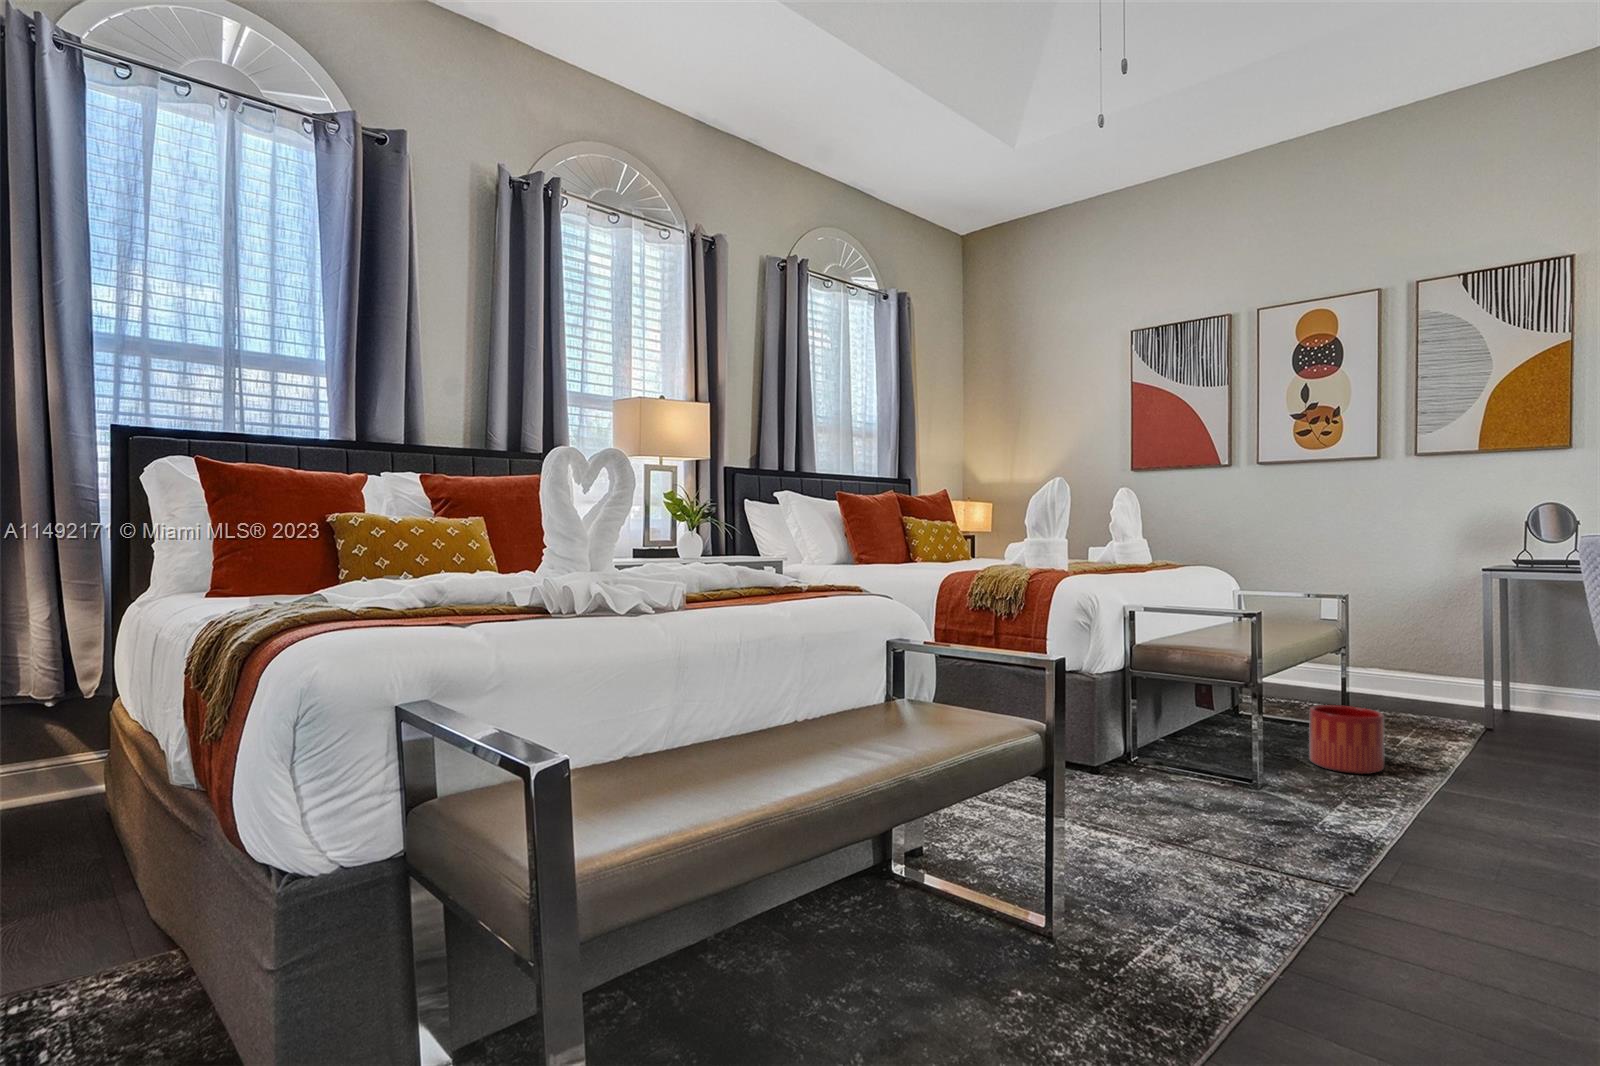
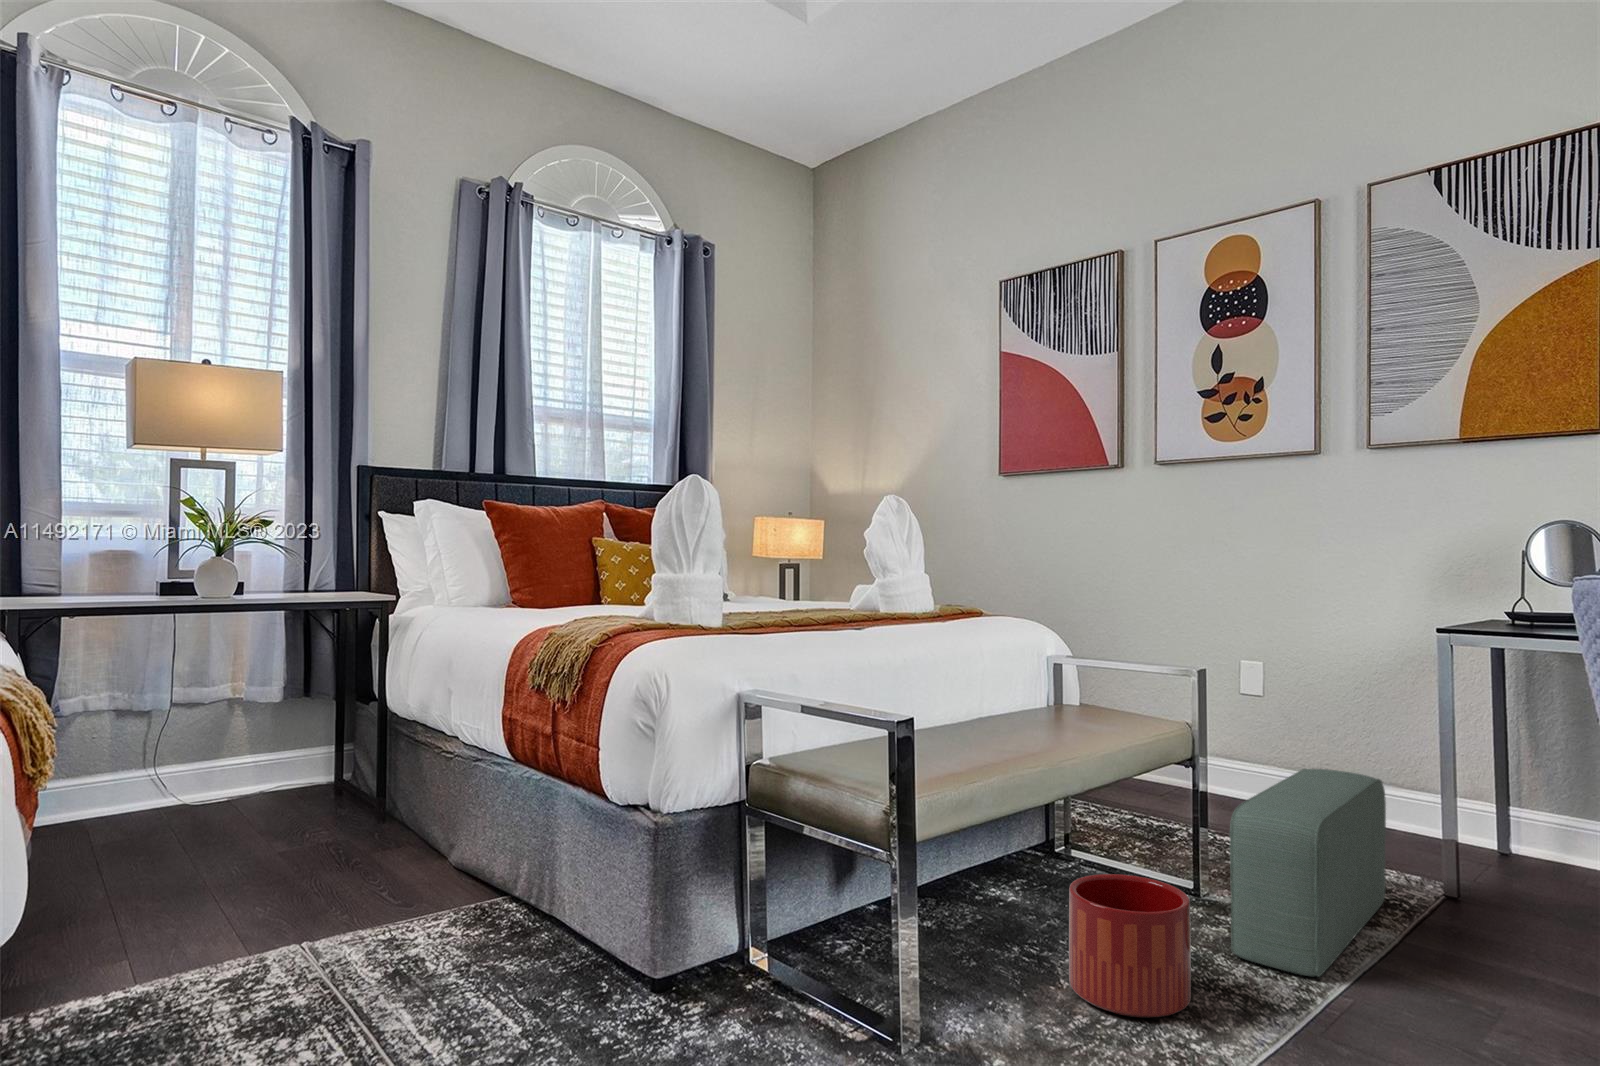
pouf: none [1384,654,1454,758] -> present [1230,769,1386,977]

